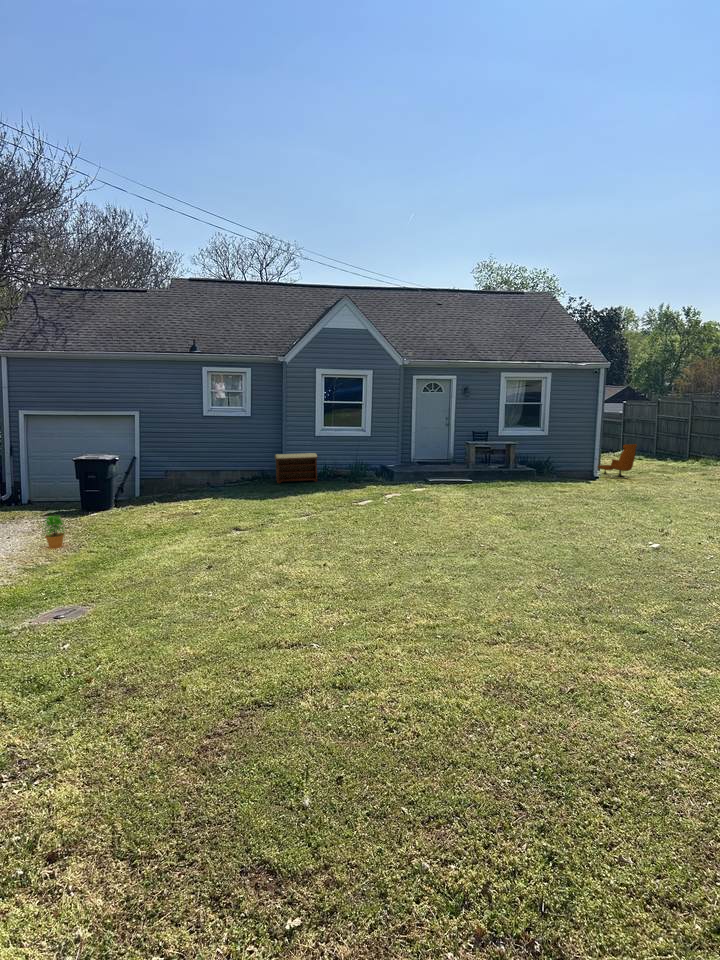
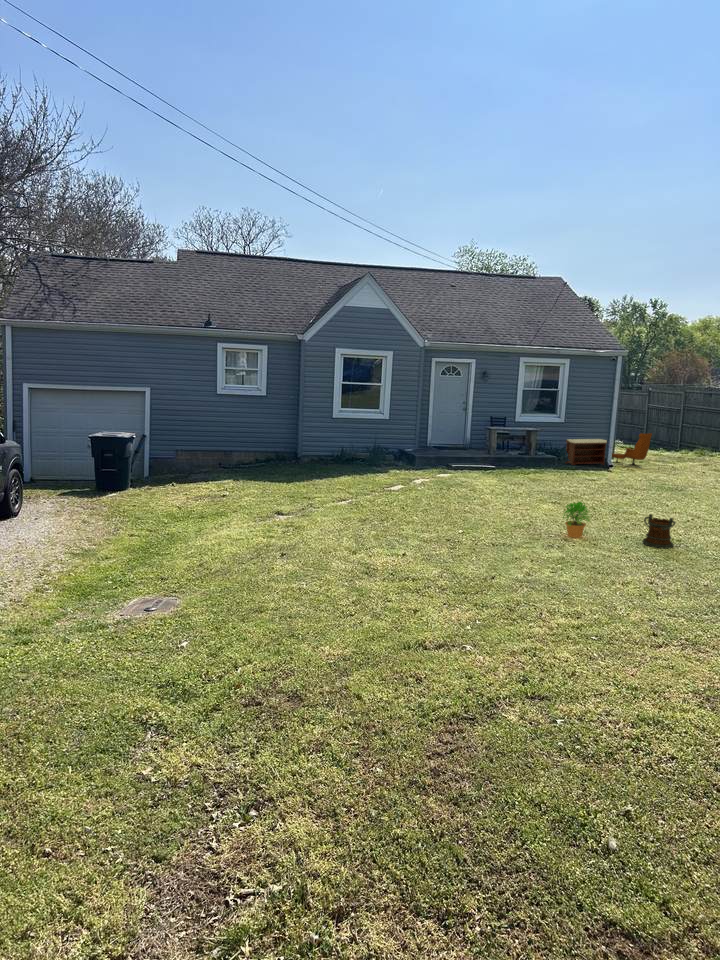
bench: present [274,453,318,483] -> present [565,439,607,465]
potted plant: present [42,515,65,548] -> present [563,502,589,538]
bucket: none [565,522,594,555] -> present [642,514,676,549]

